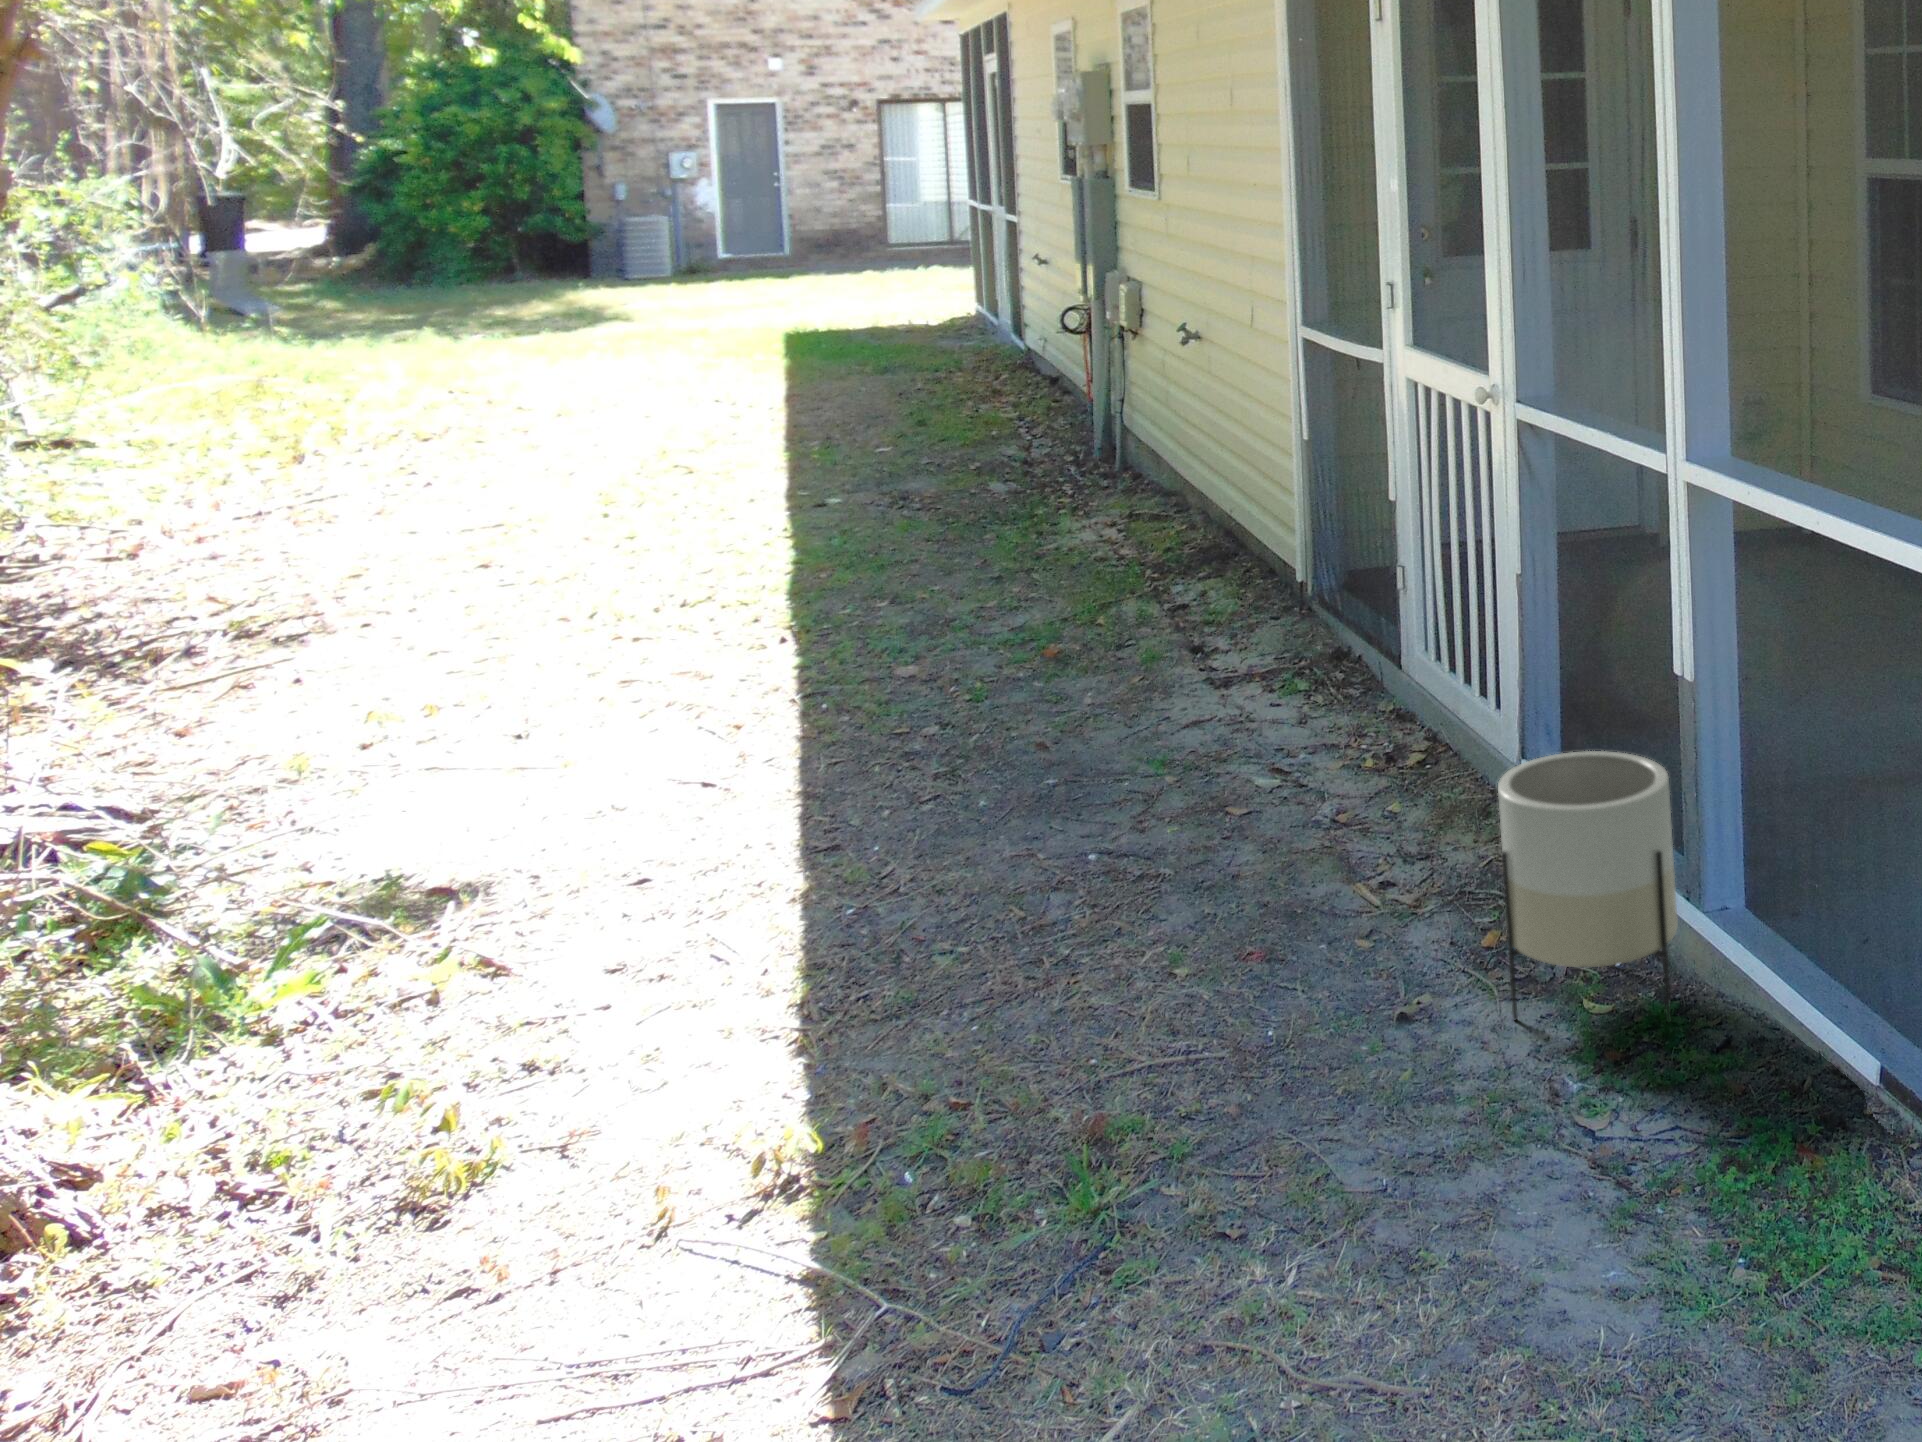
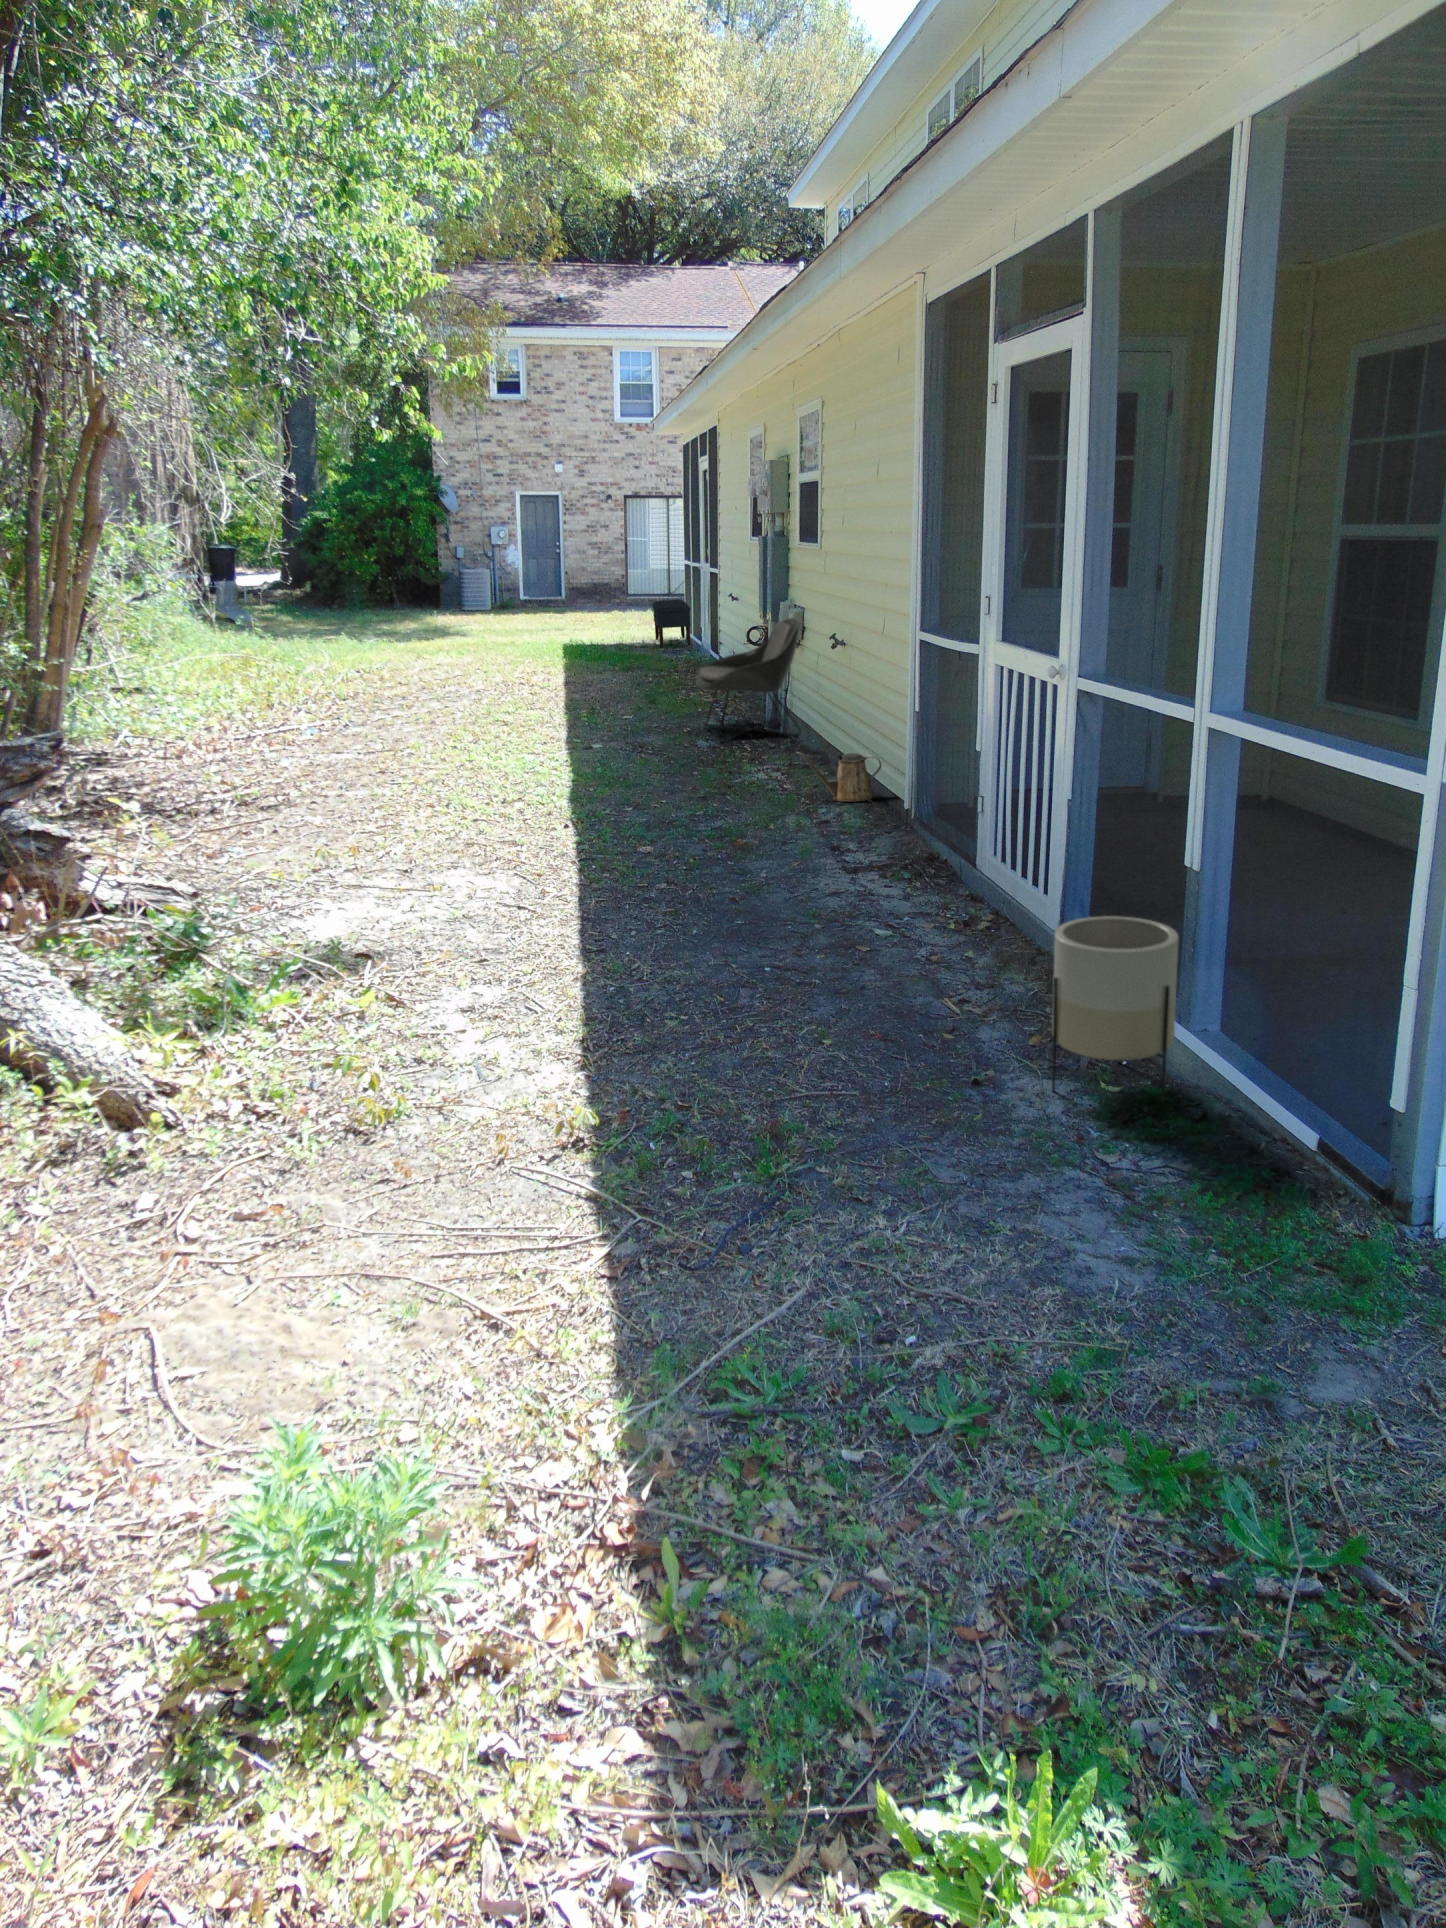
bench: none [923,258,984,330] -> present [652,600,691,647]
lounge chair: none [986,294,1149,485] -> present [696,618,801,743]
watering can: none [1137,498,1265,571] -> present [796,752,881,802]

